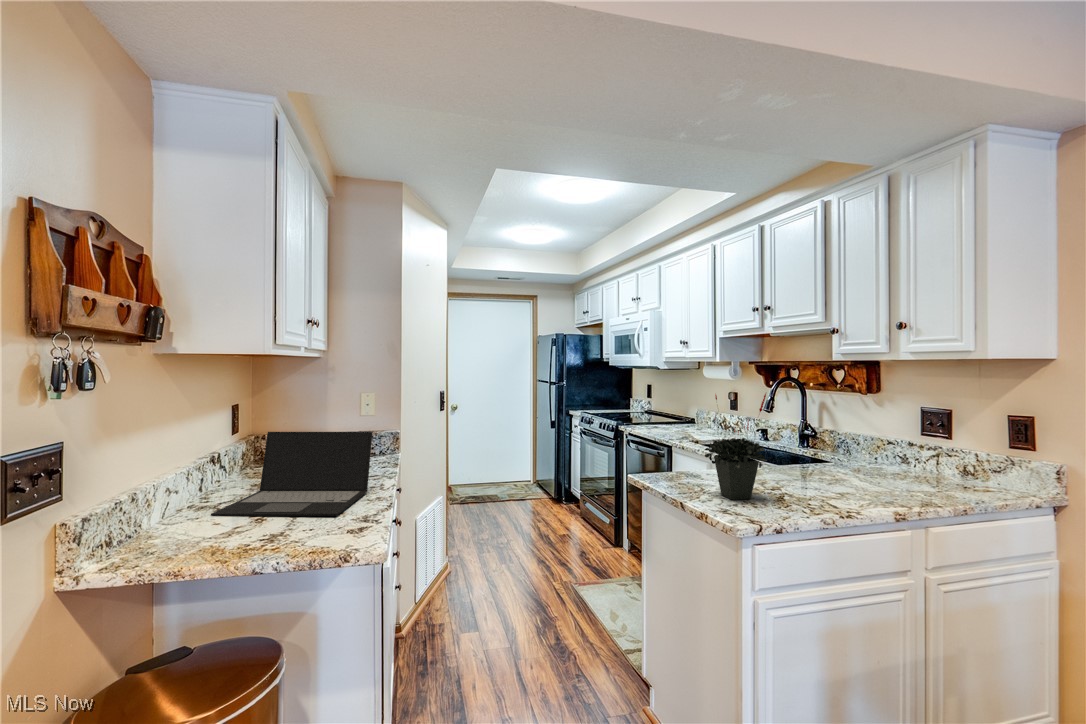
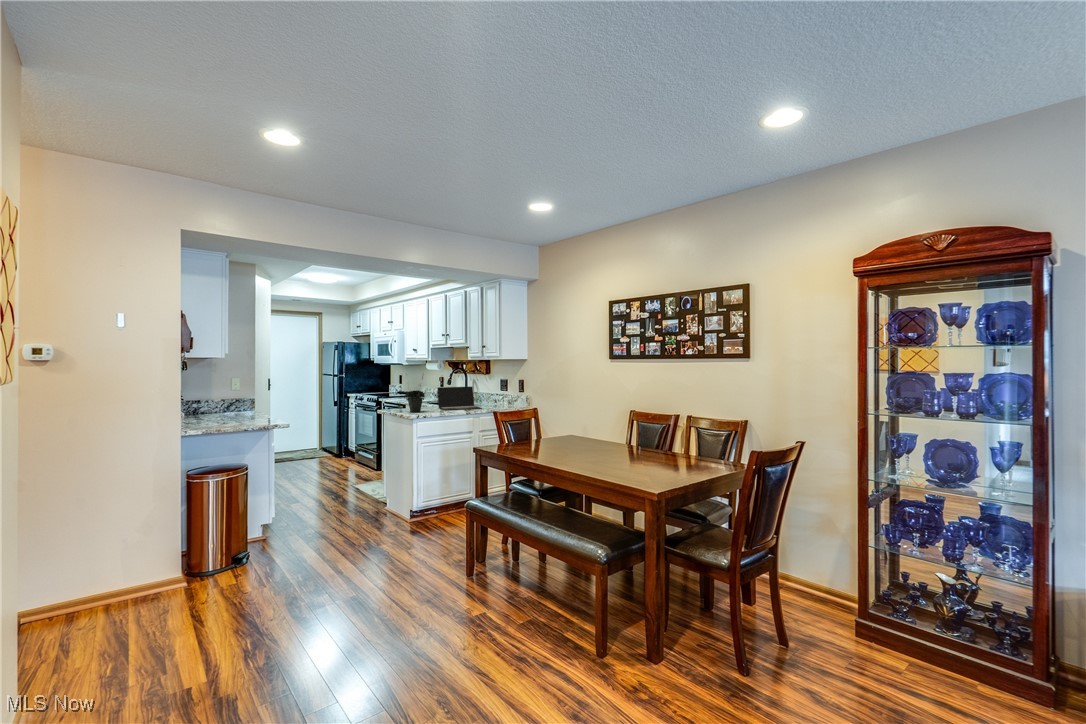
laptop: present [211,432,372,516] -> present [437,387,482,410]

